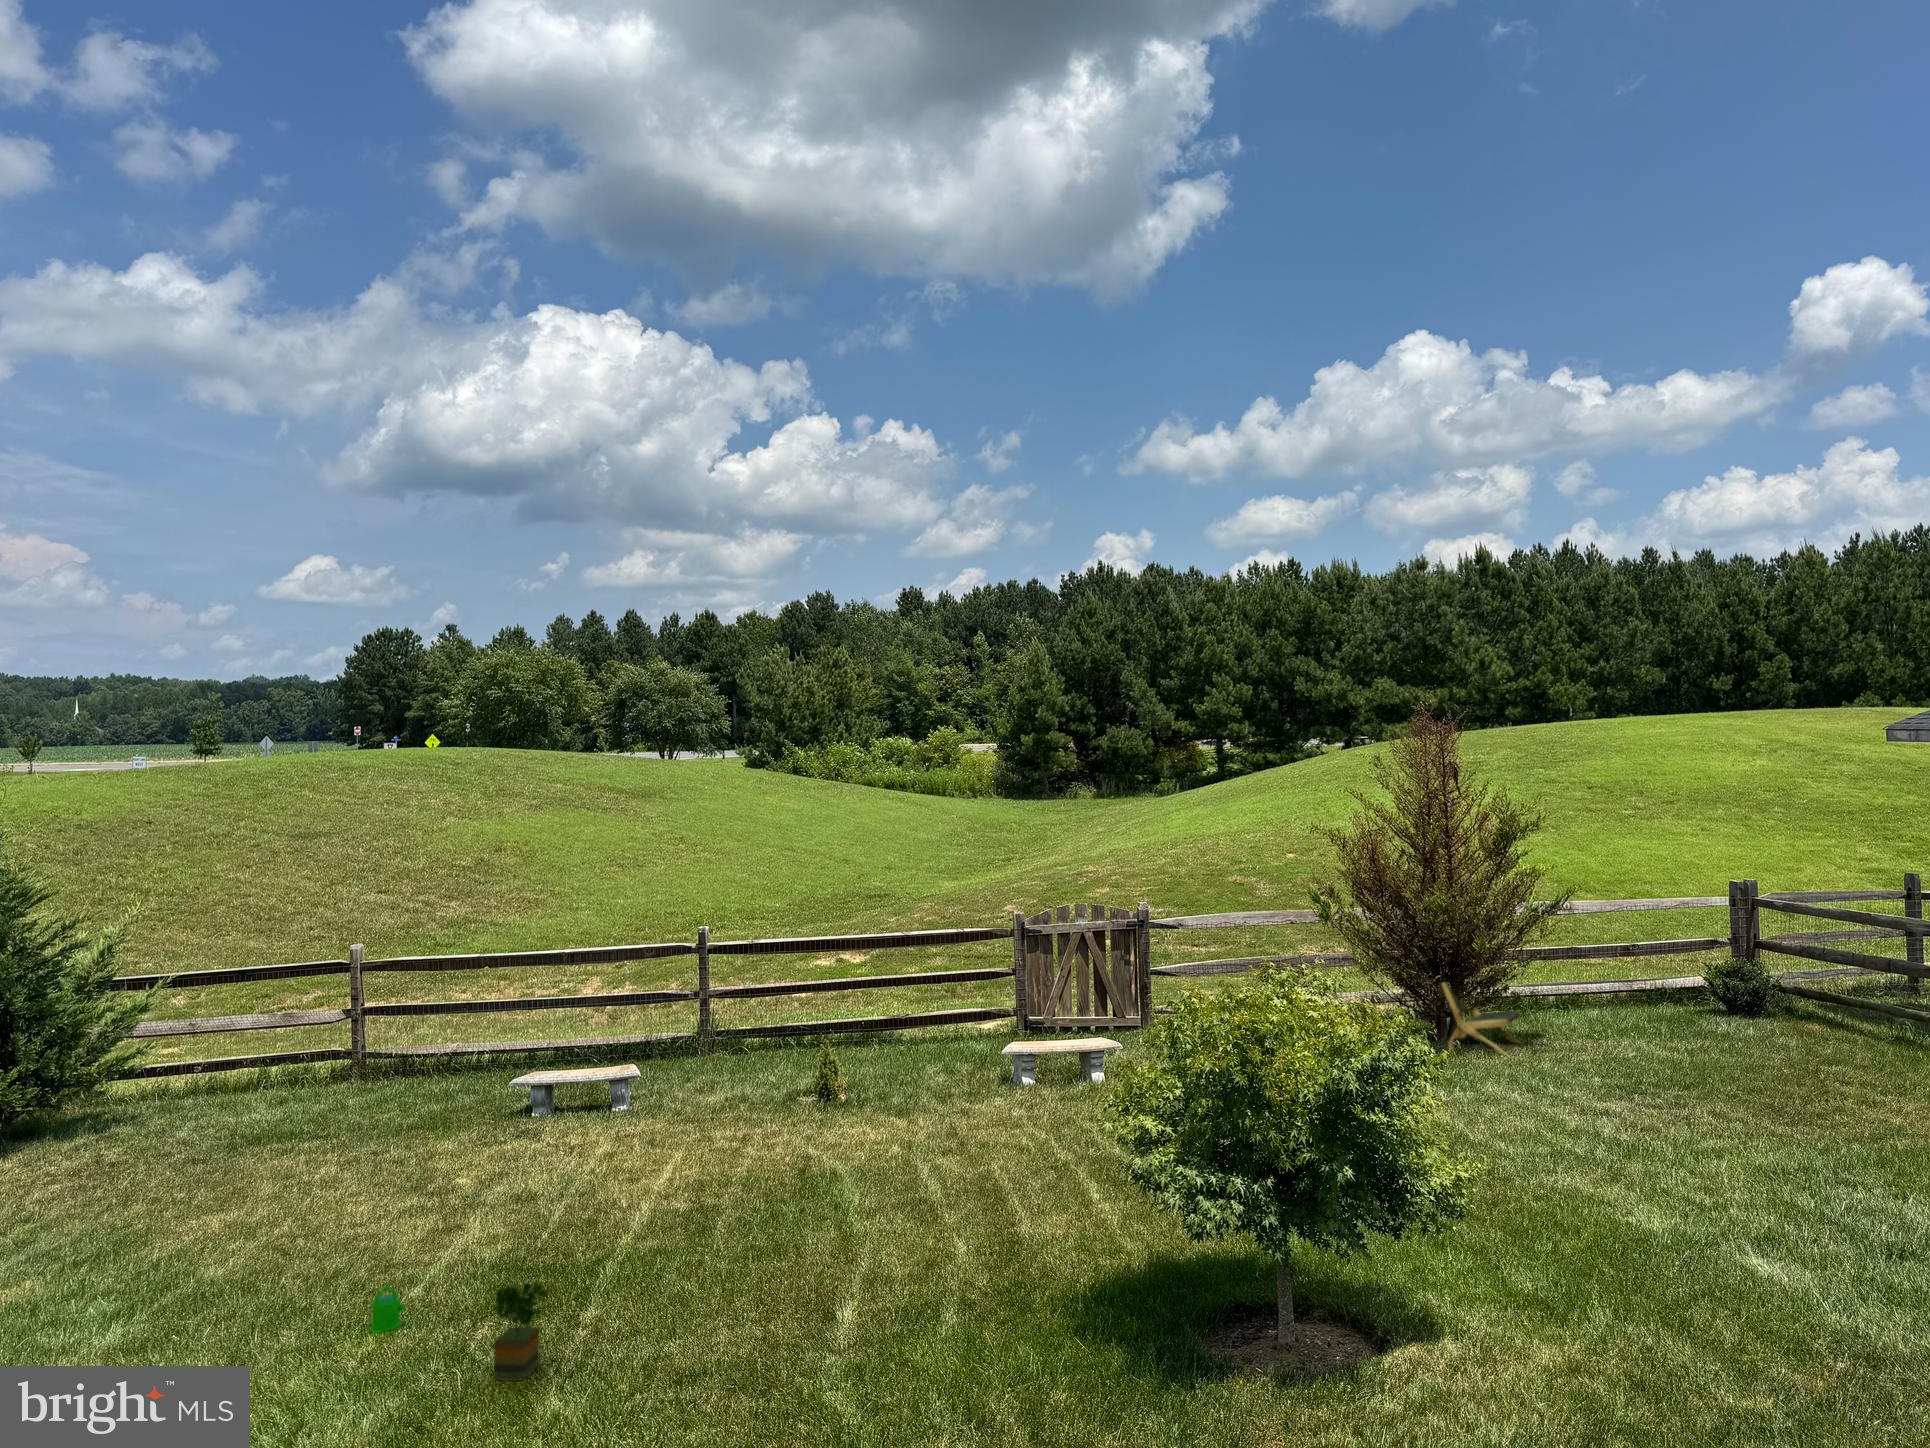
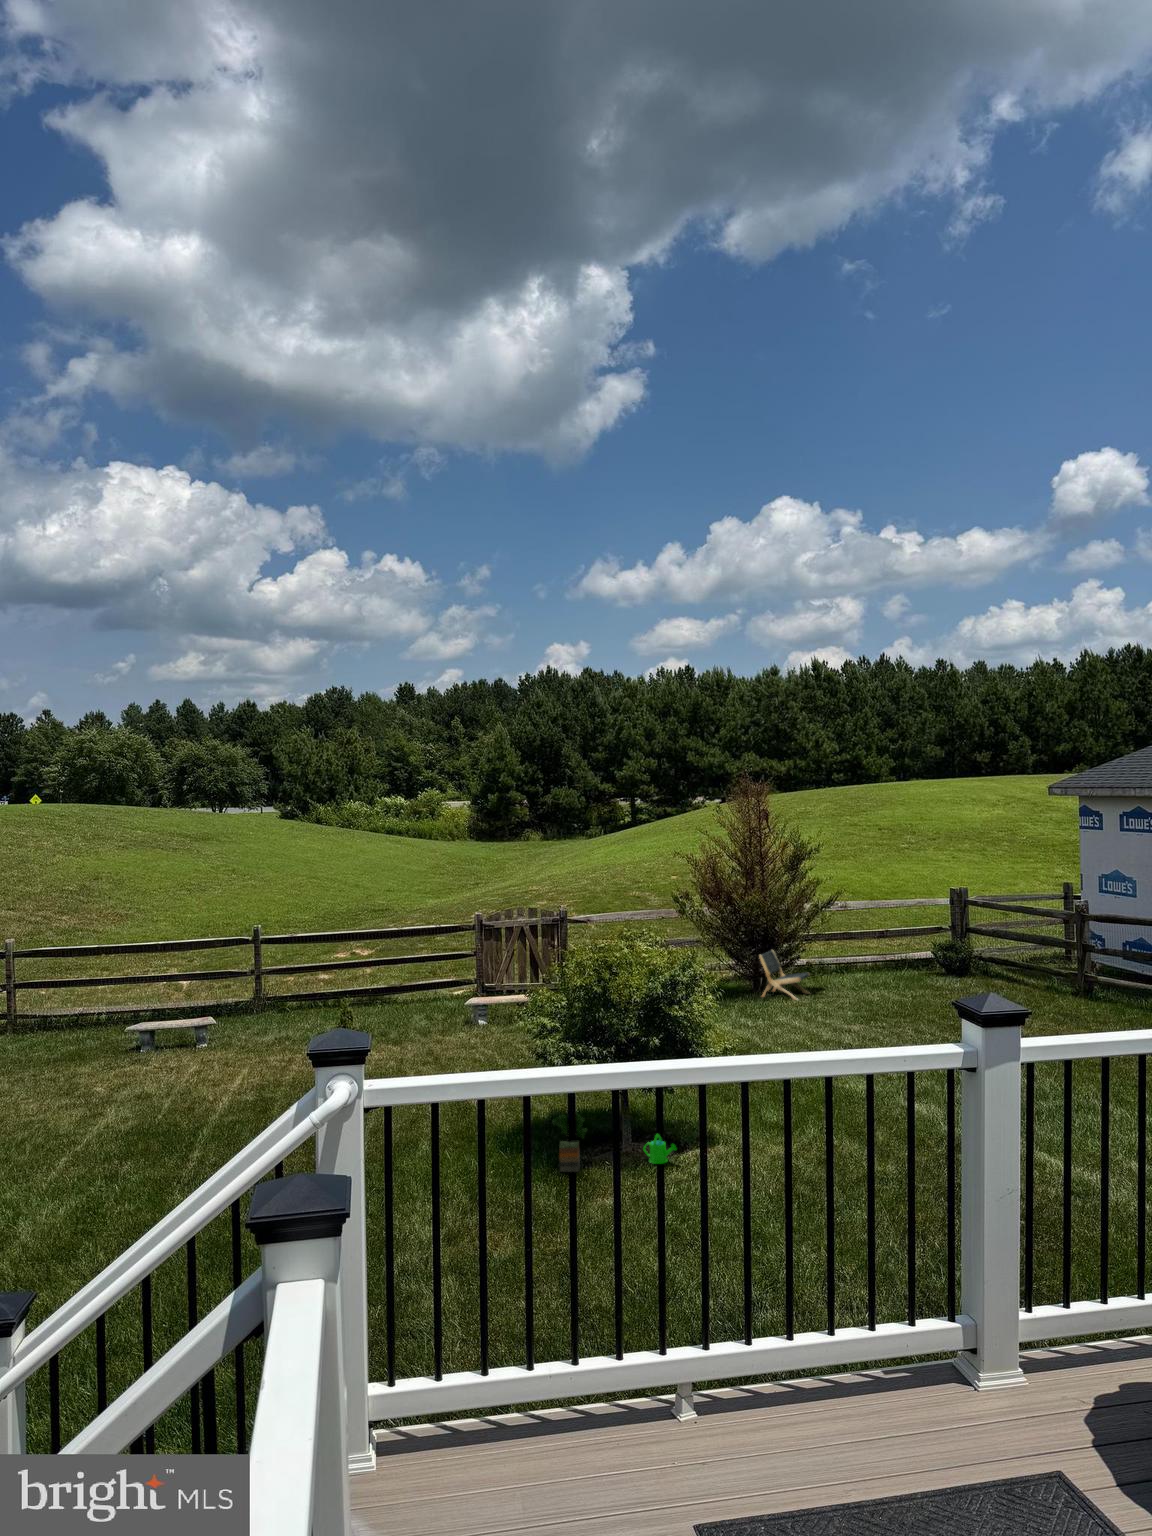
potted tree: present [494,1283,549,1381] -> present [553,1114,587,1172]
watering can: present [370,1286,405,1333] -> present [643,1134,676,1164]

